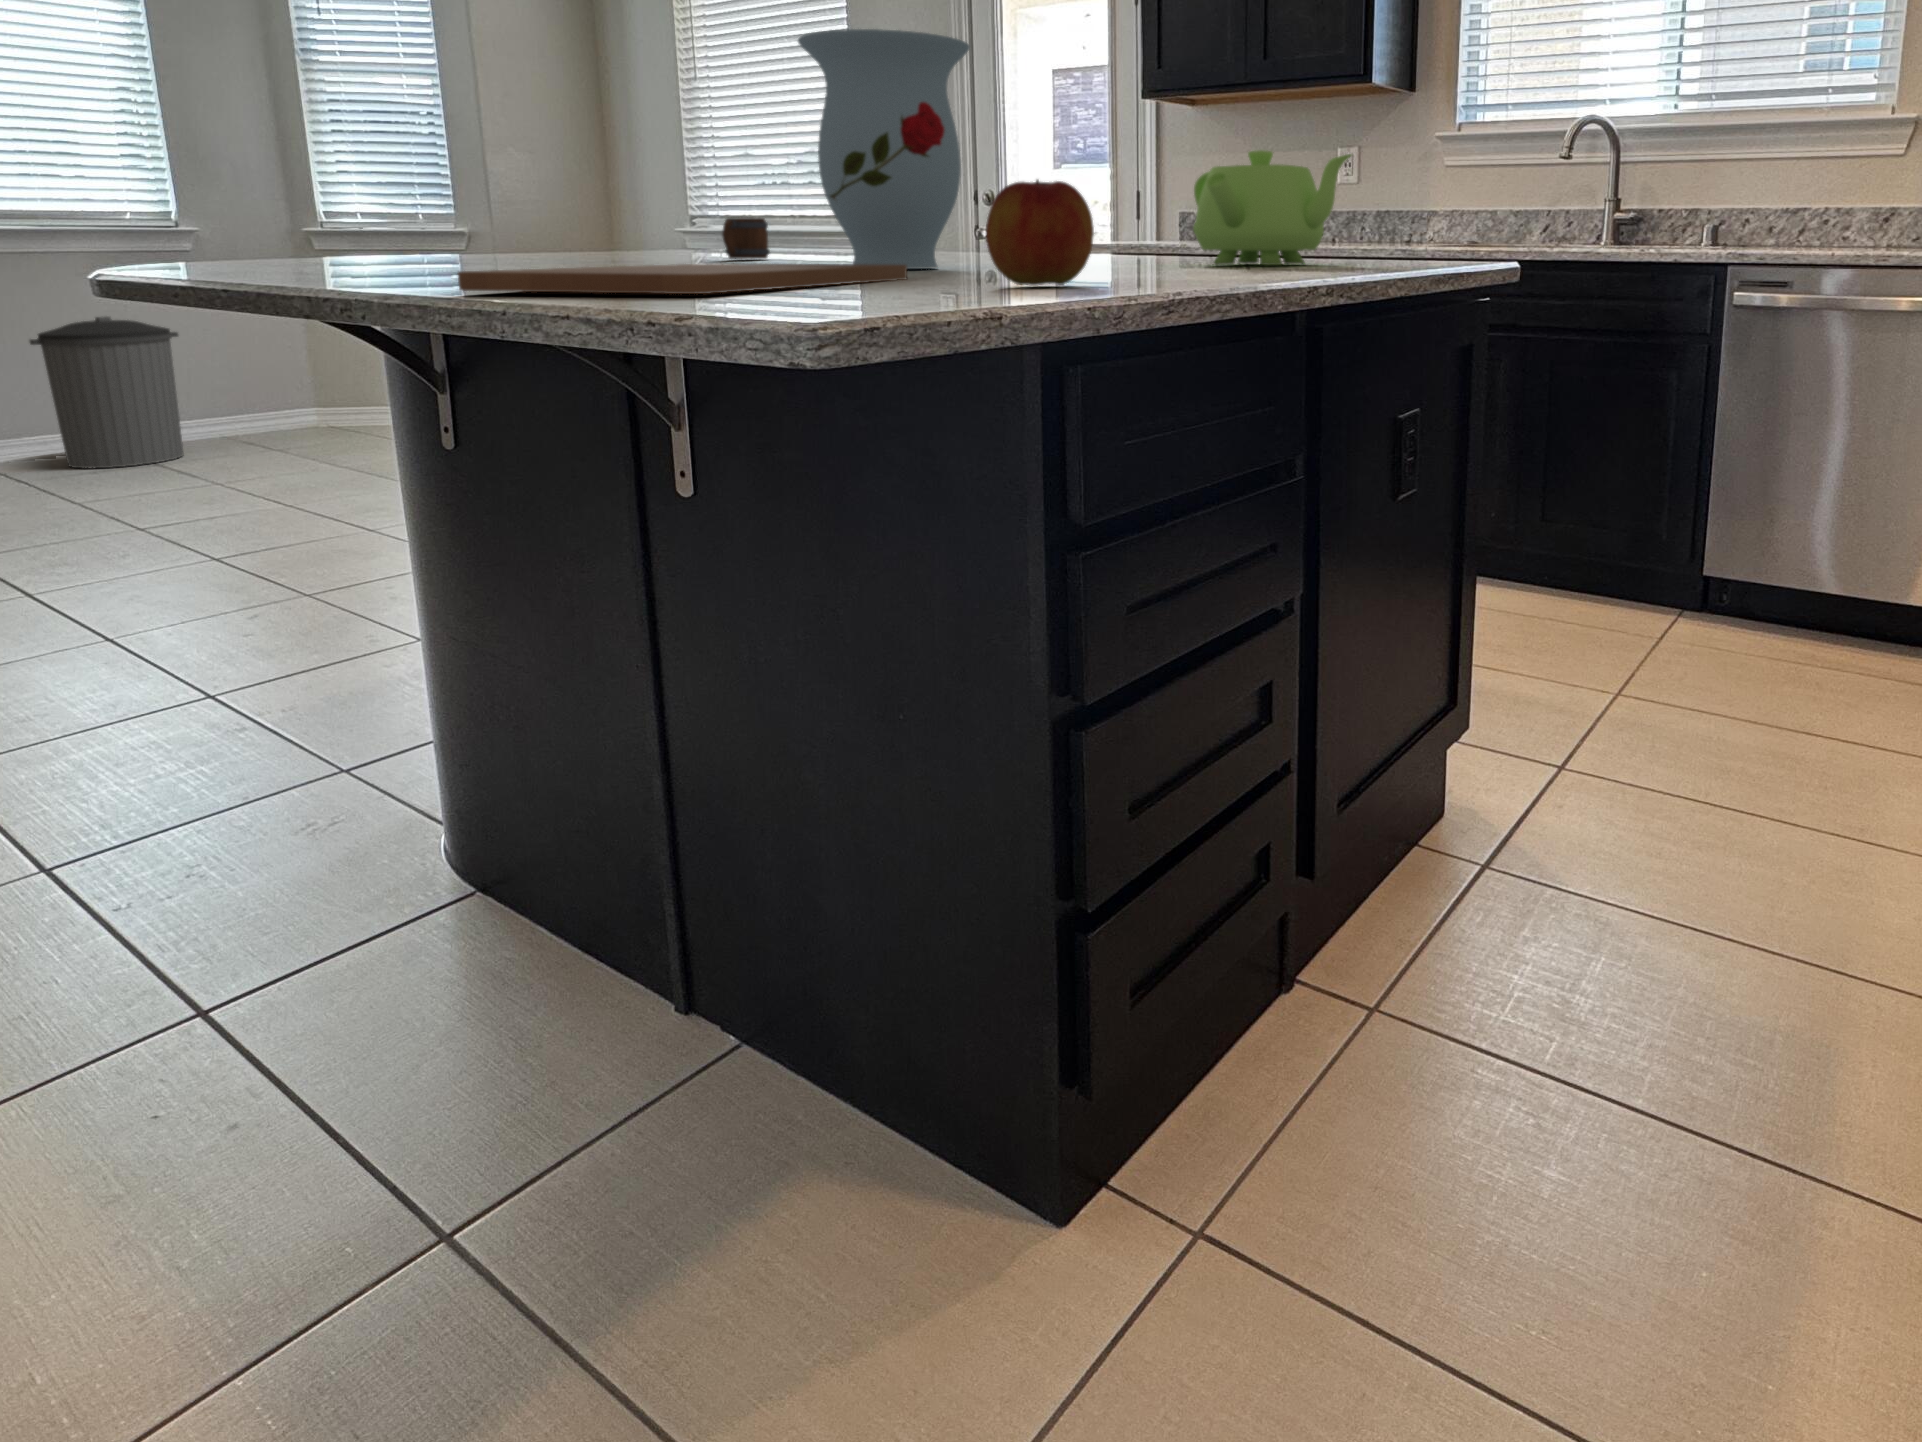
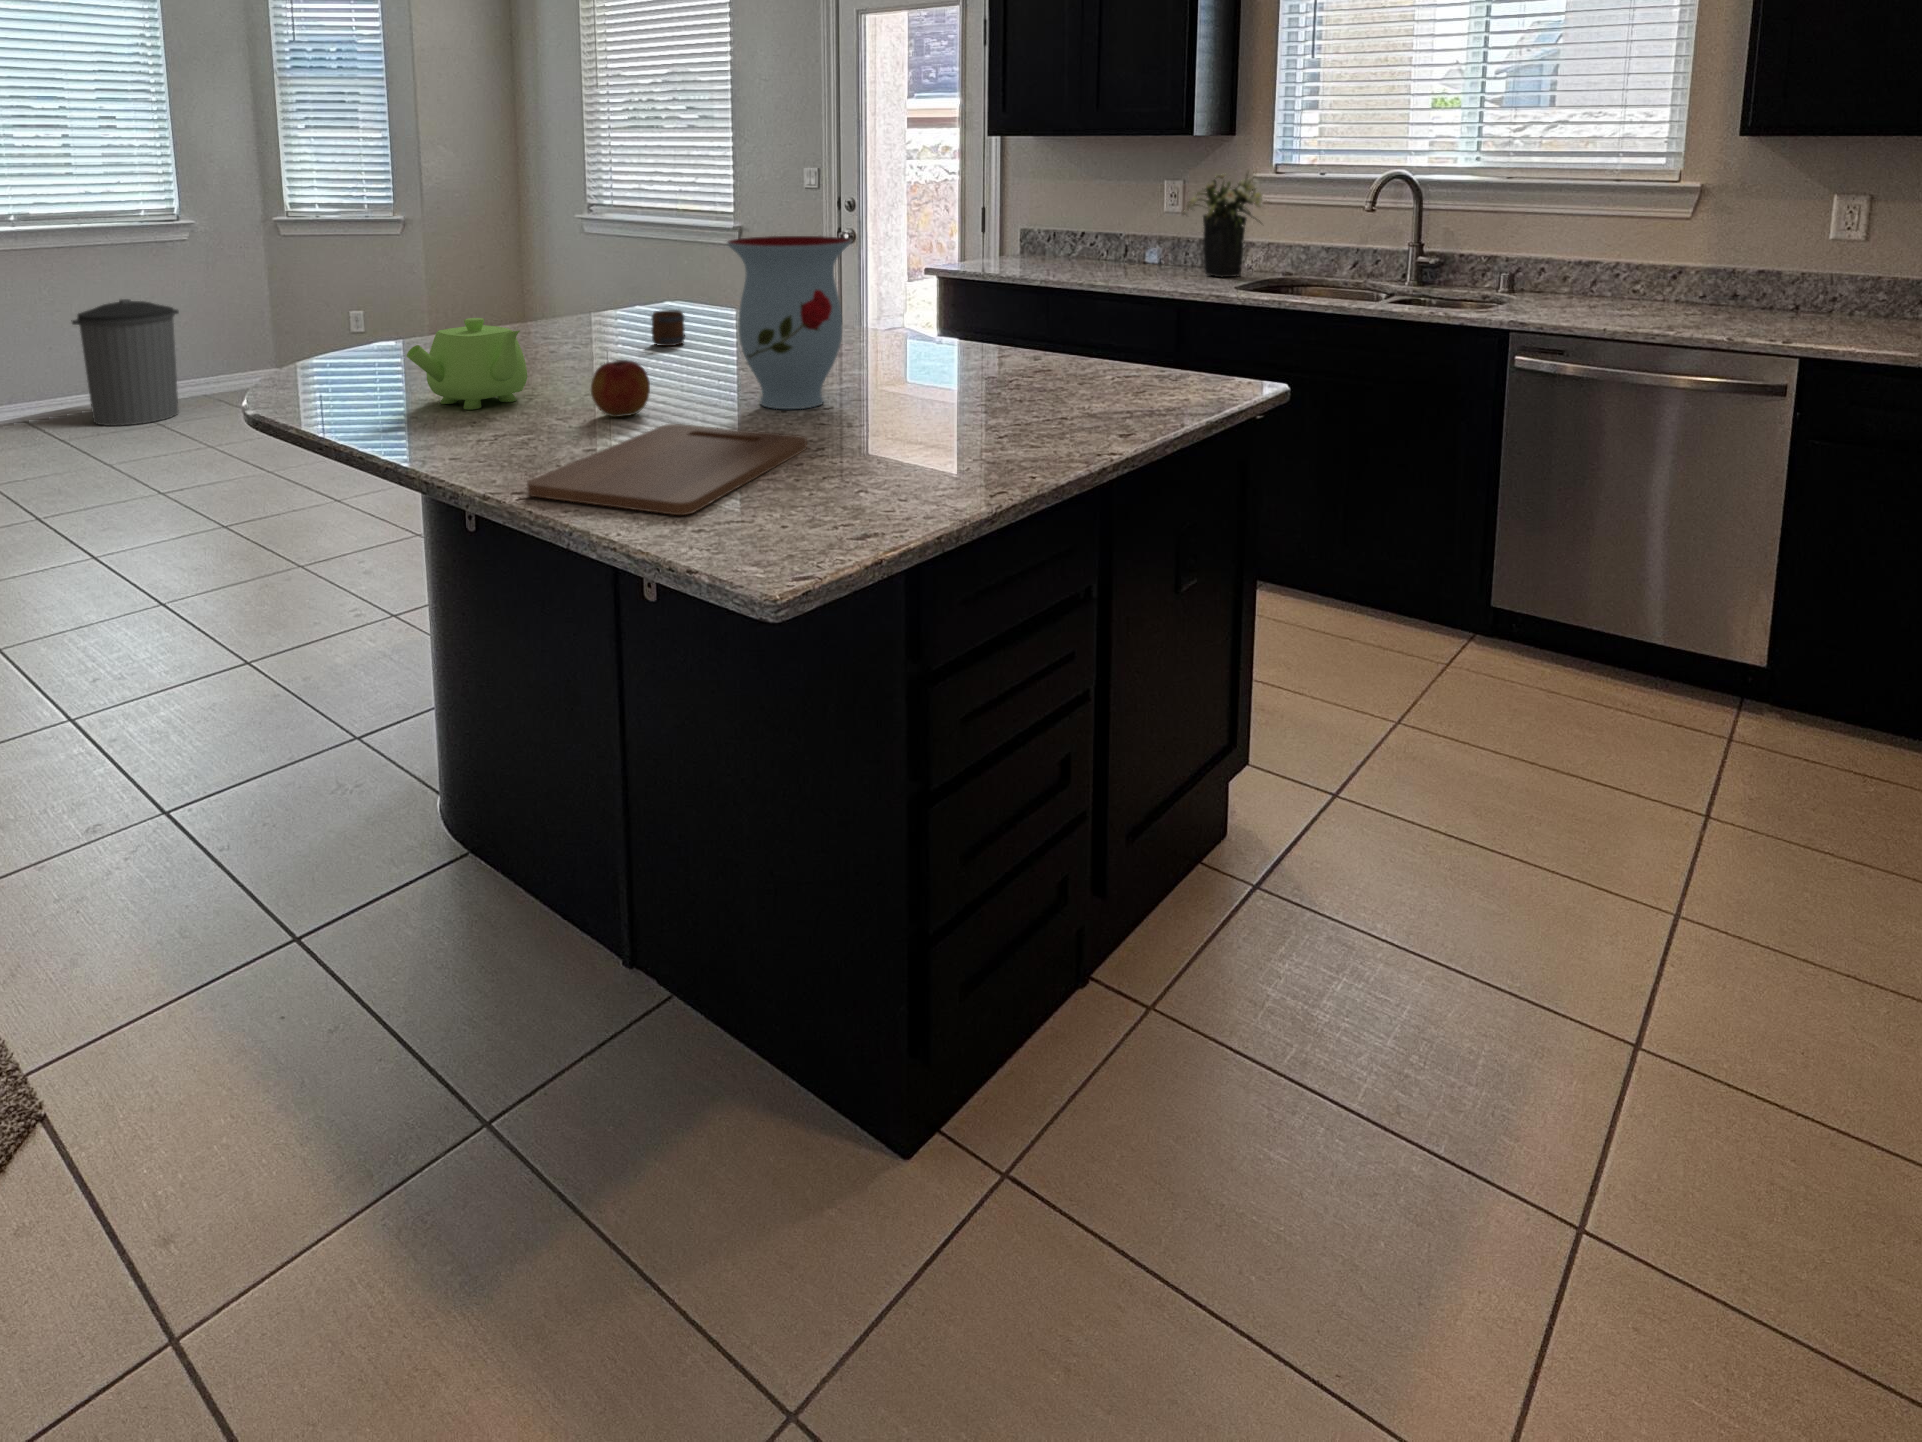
flower arrangement: none [1361,122,1460,243] -> present [1182,173,1272,277]
teapot: present [1193,150,1351,265] -> present [407,318,527,410]
apple: present [986,180,1094,286] -> present [591,360,650,417]

